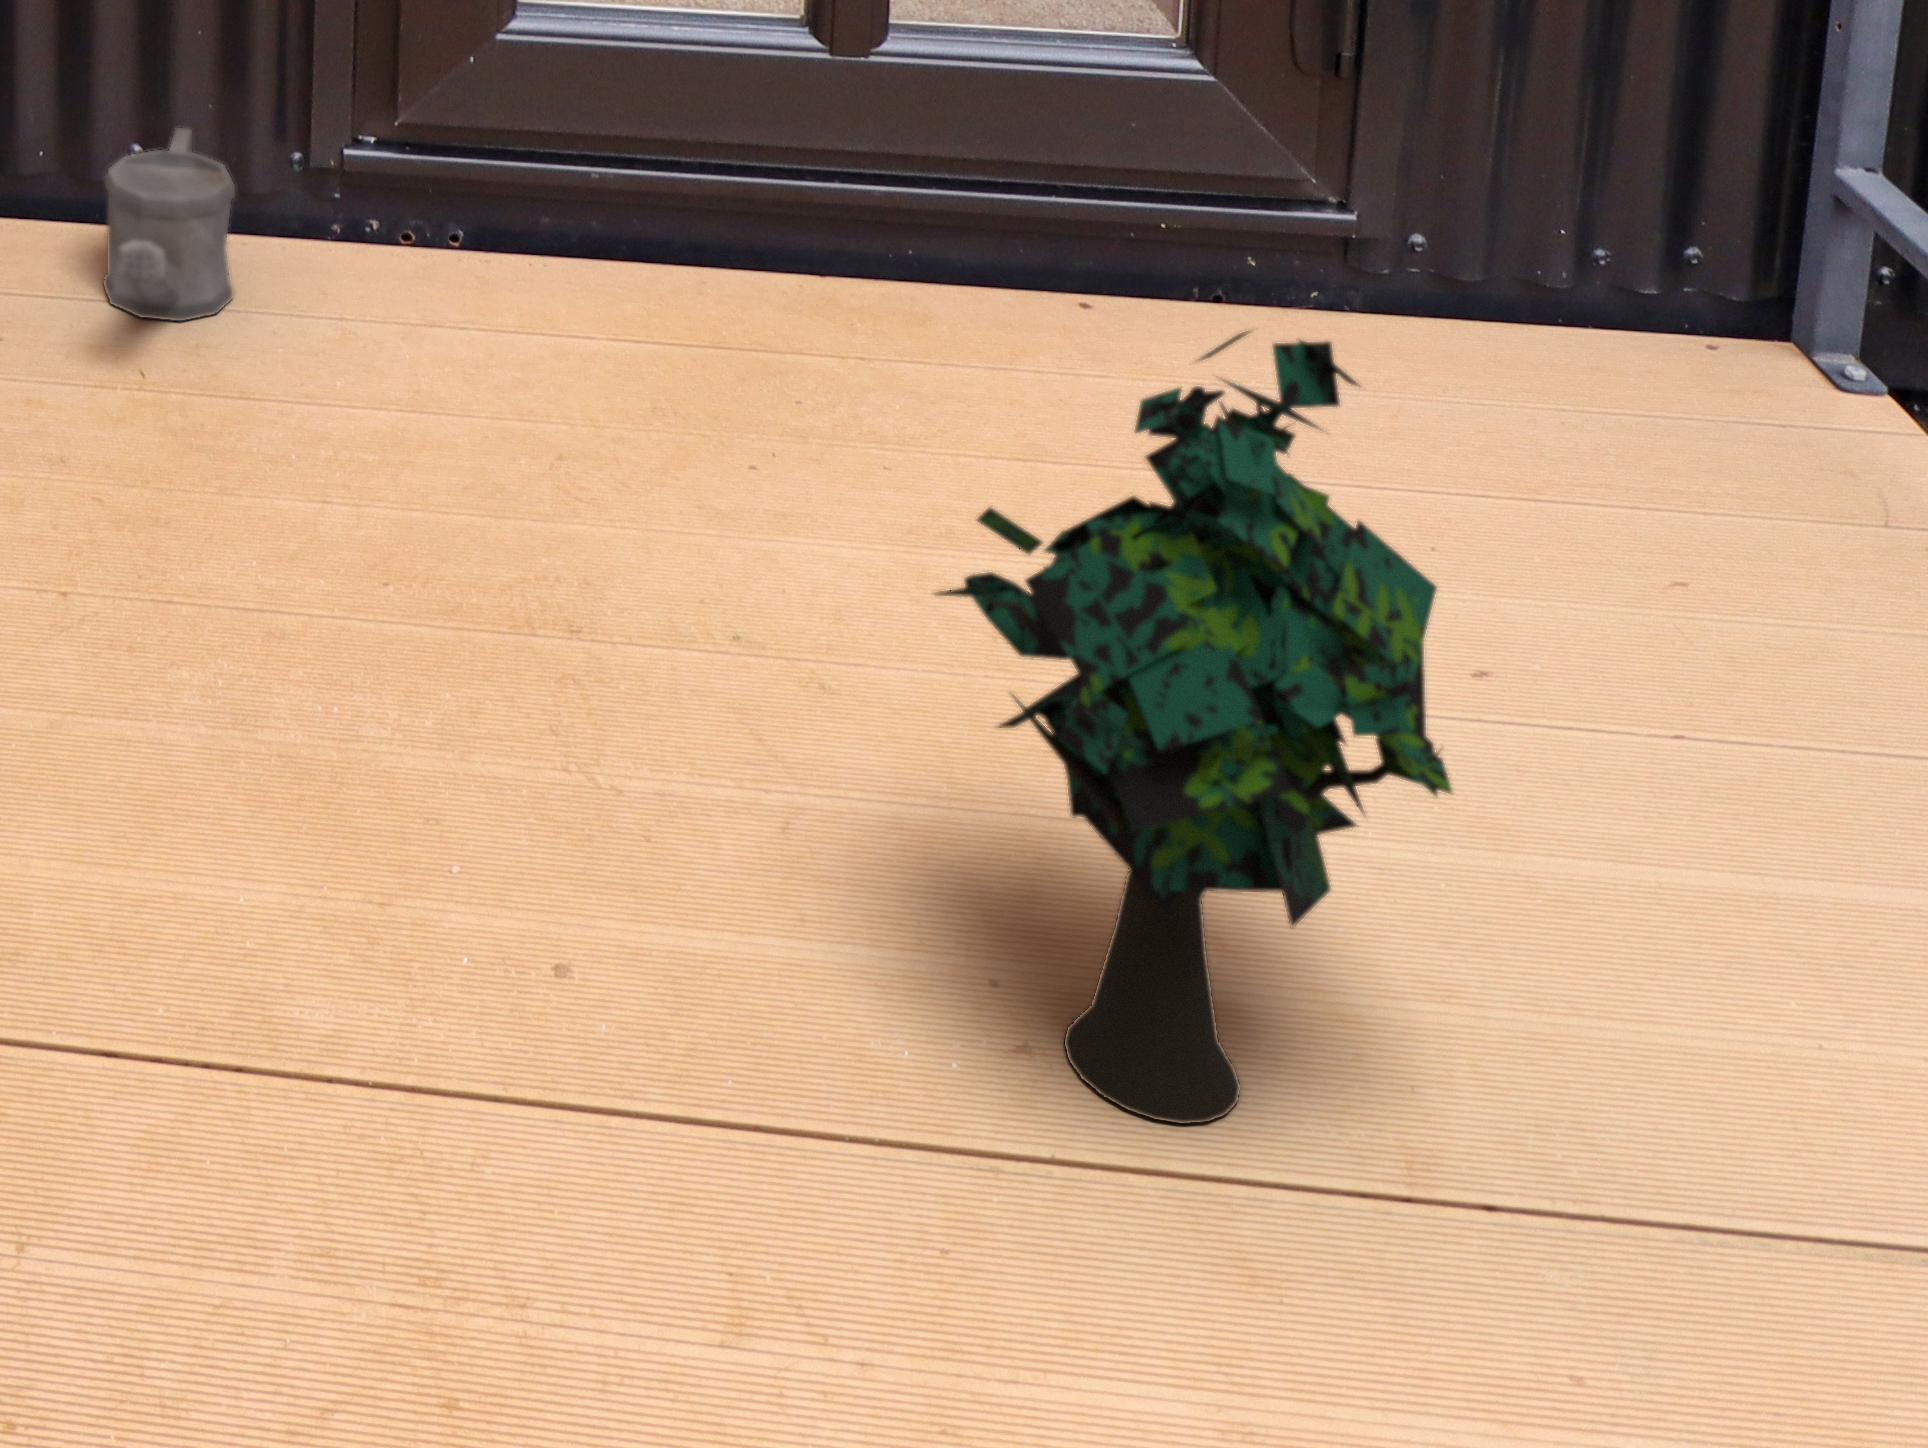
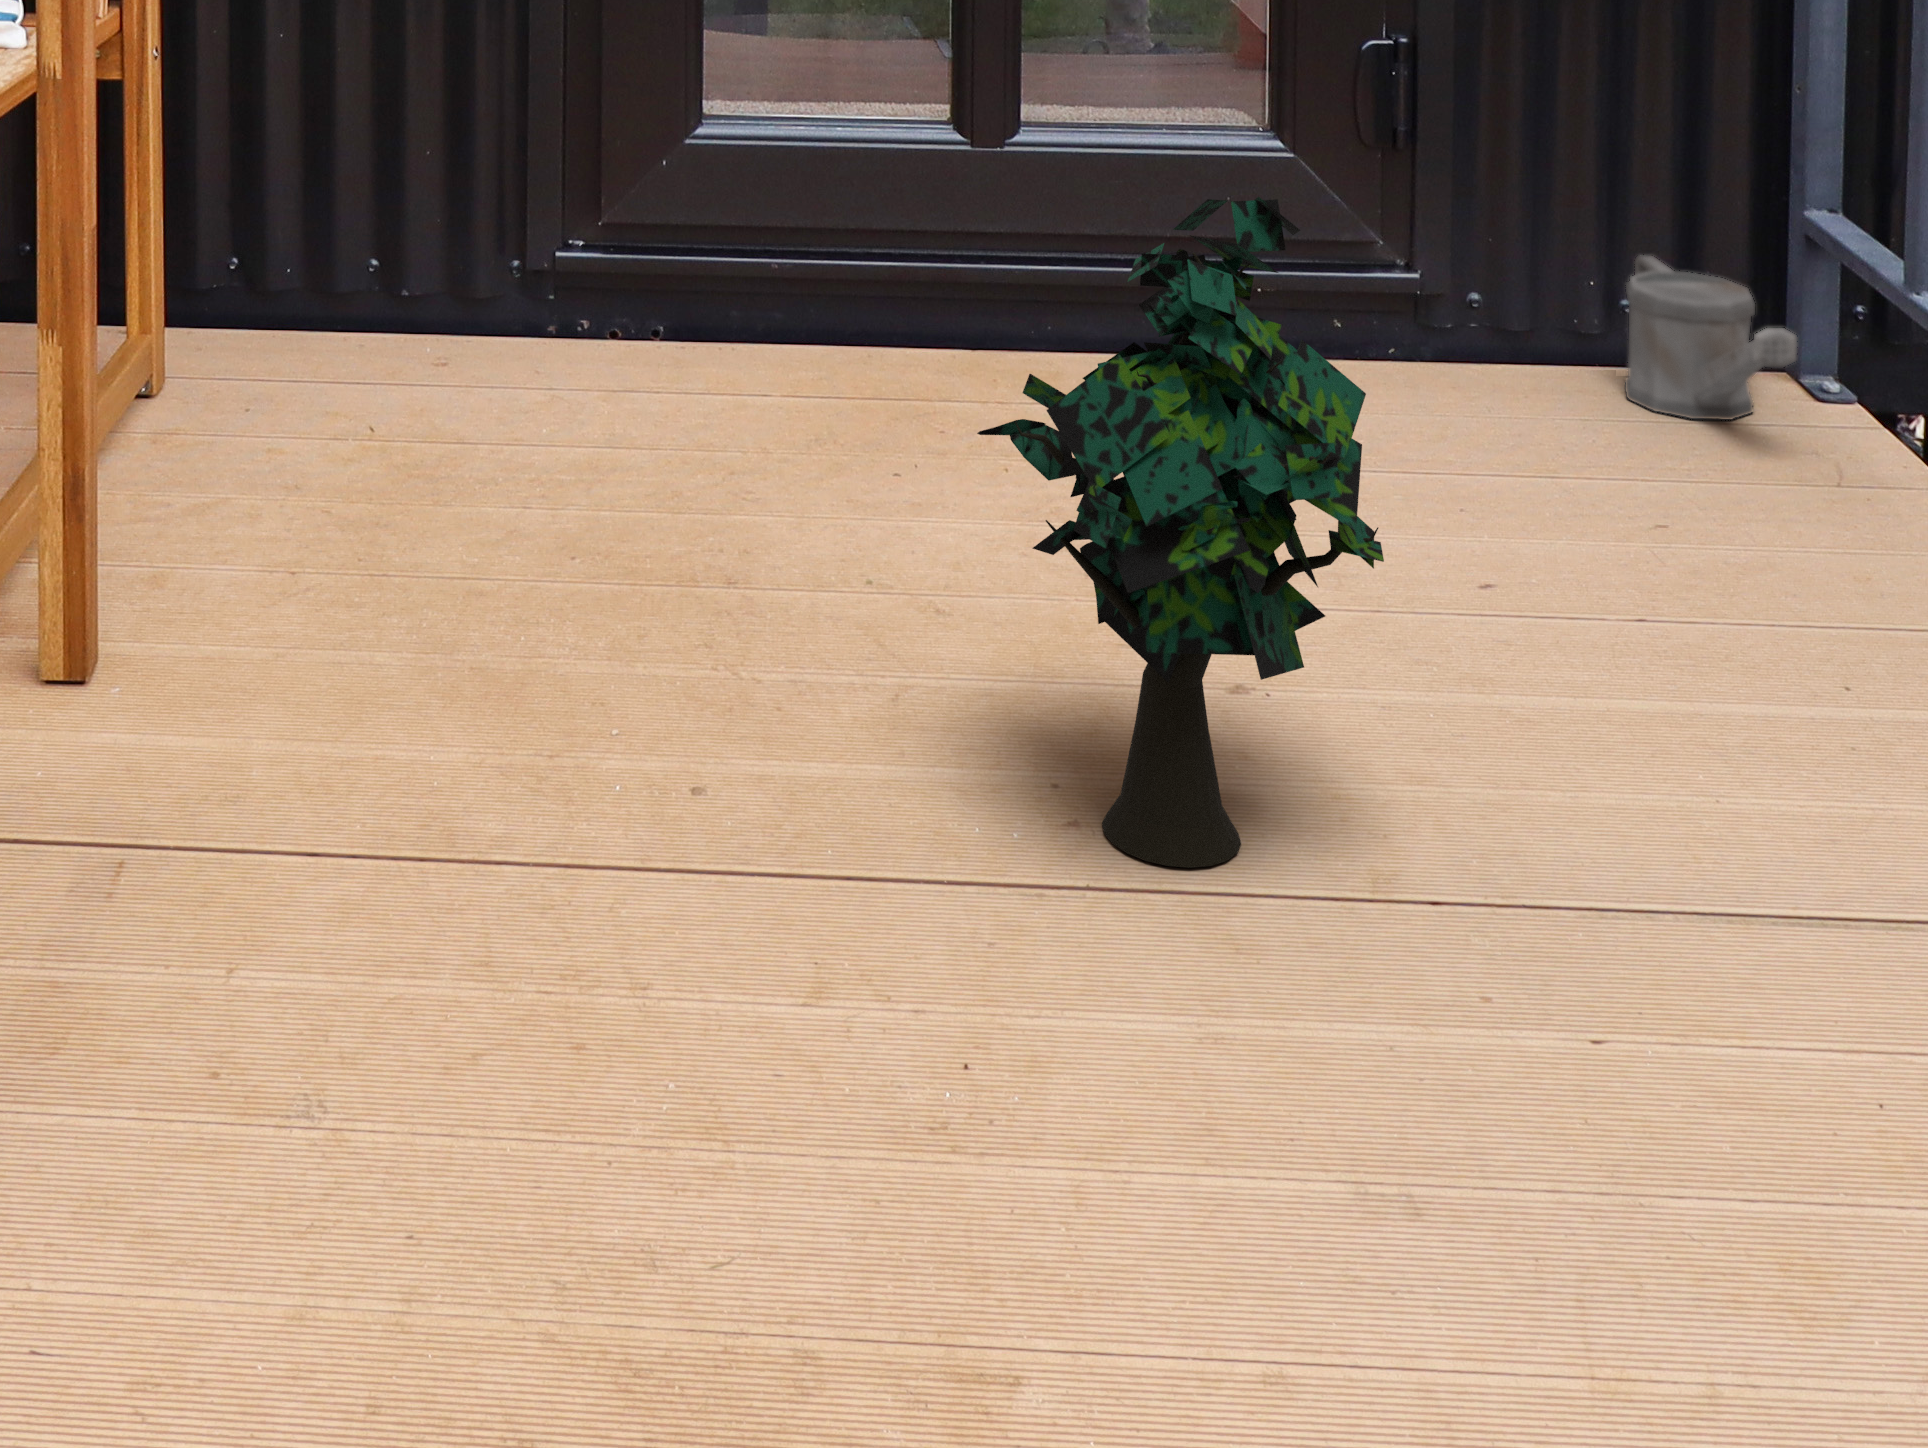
watering can: present [103,128,235,321] -> present [1625,255,1797,420]

